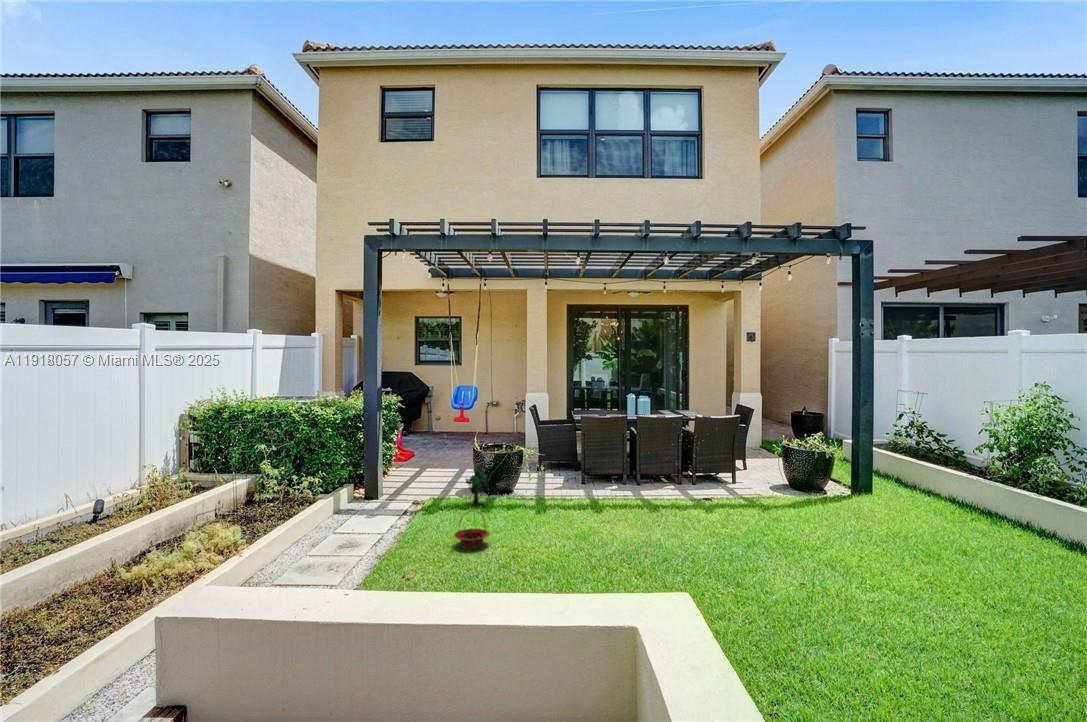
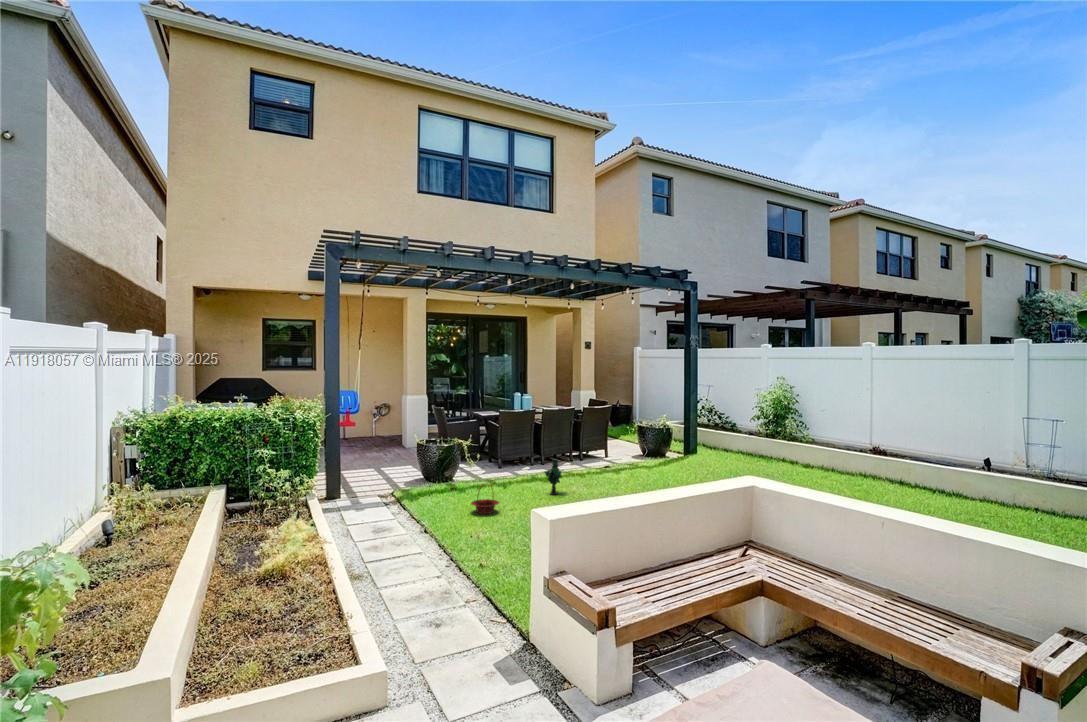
decorative plant: present [466,465,487,506] -> present [544,458,563,495]

